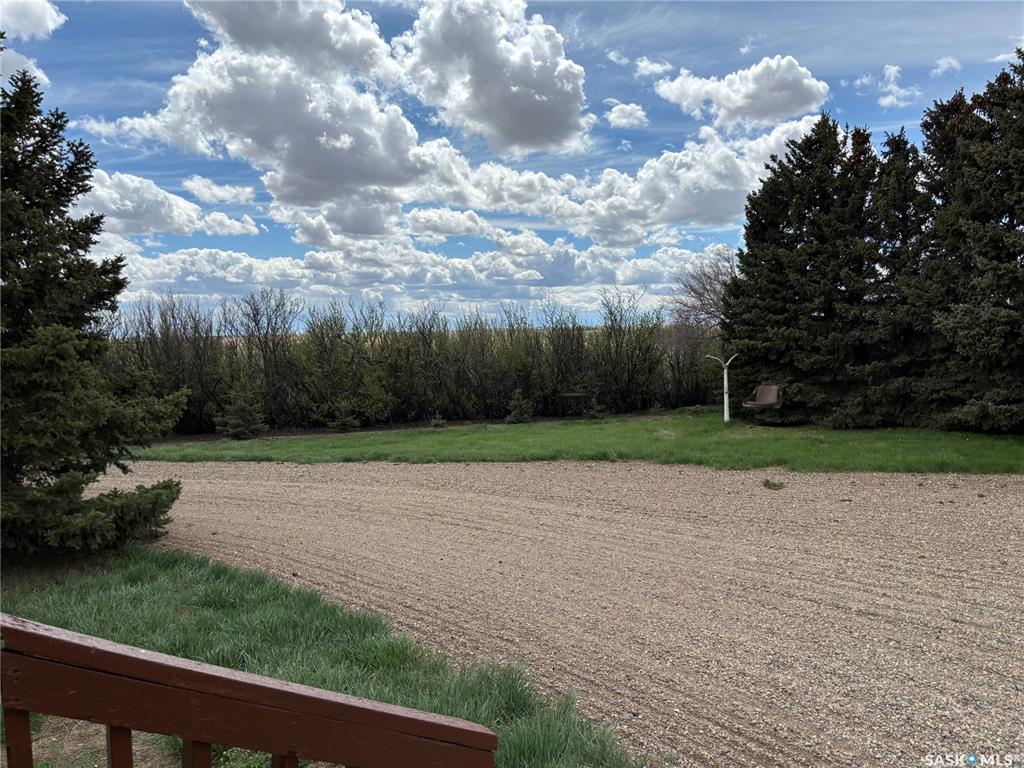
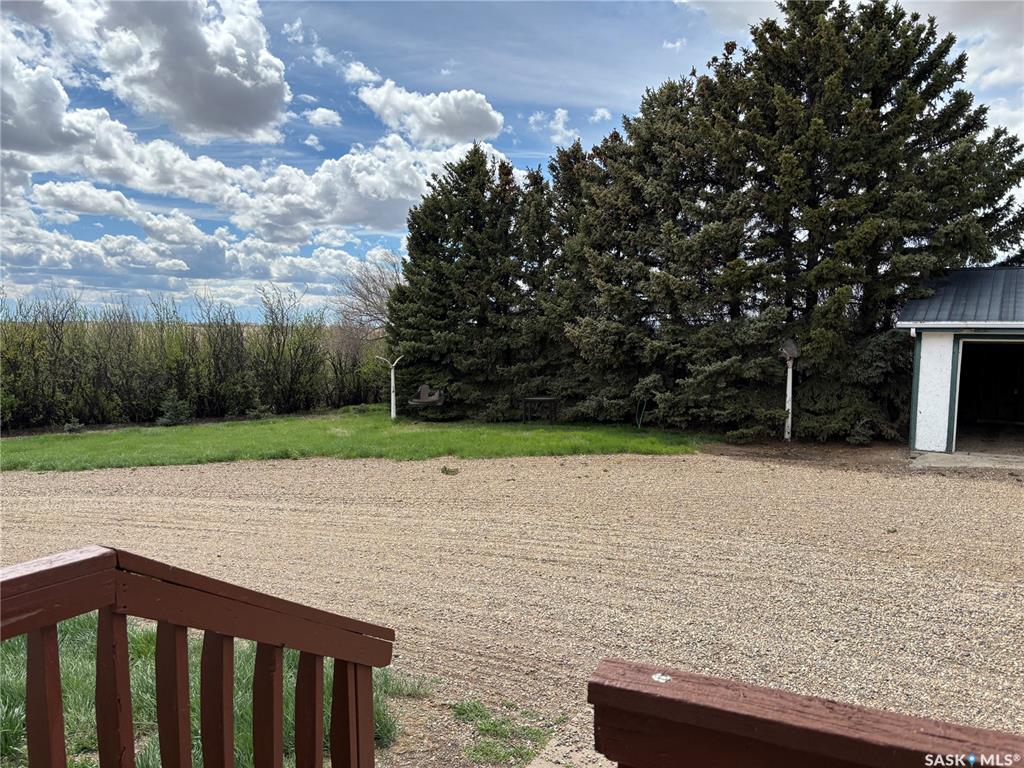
round table: present [556,392,592,417] -> present [519,396,562,424]

